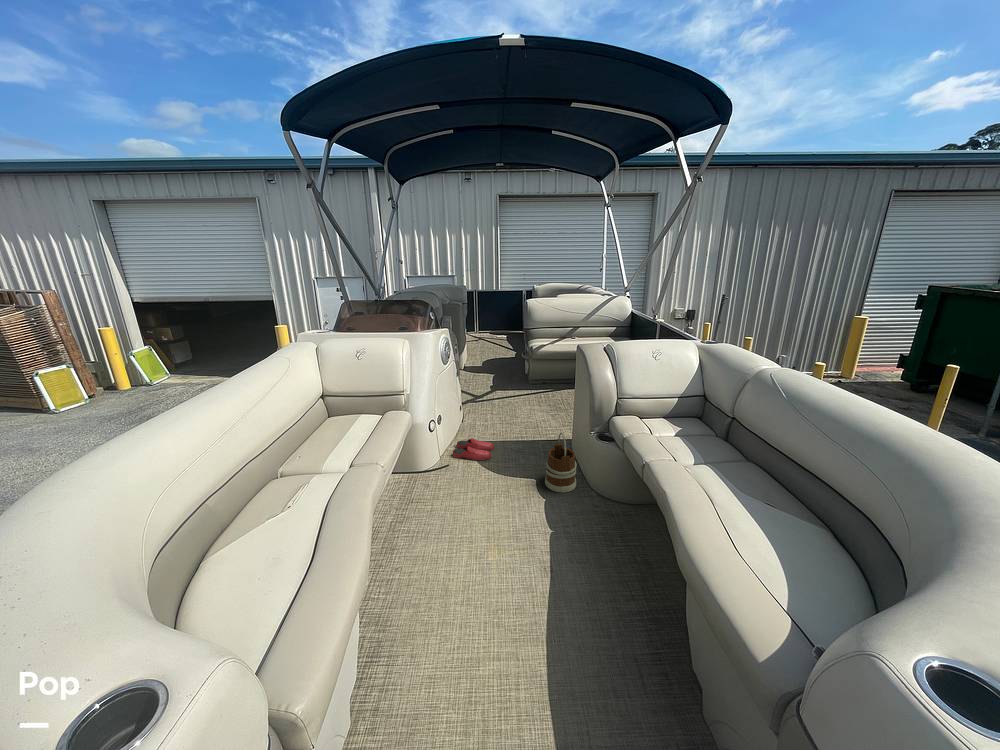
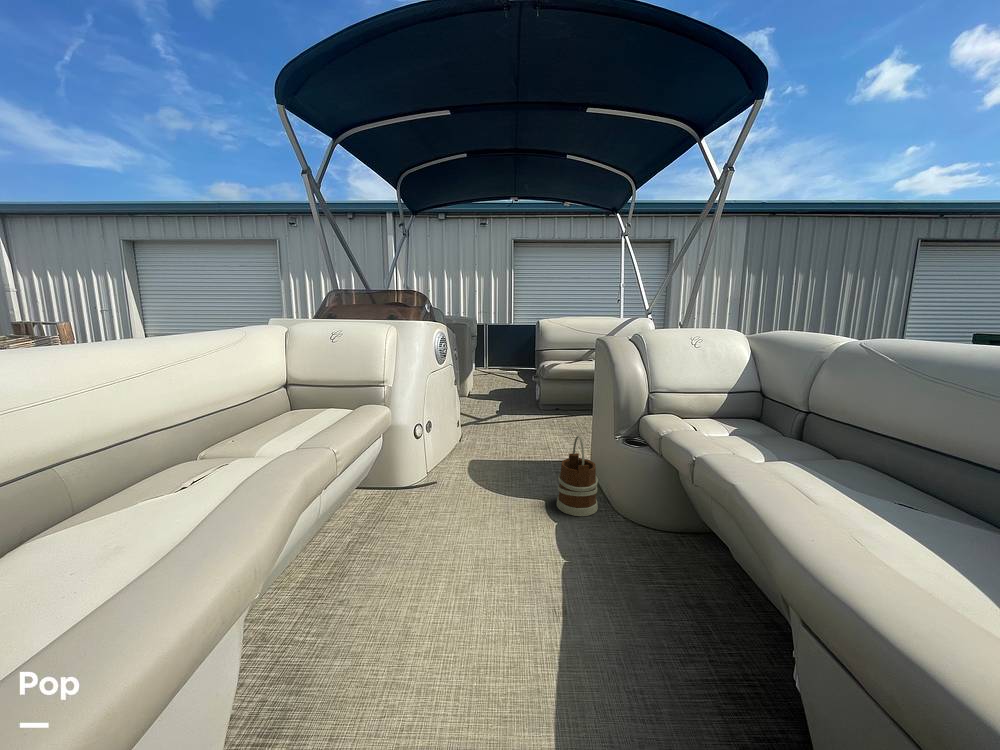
slippers: present [453,438,494,460] -> none [443,455,494,479]

